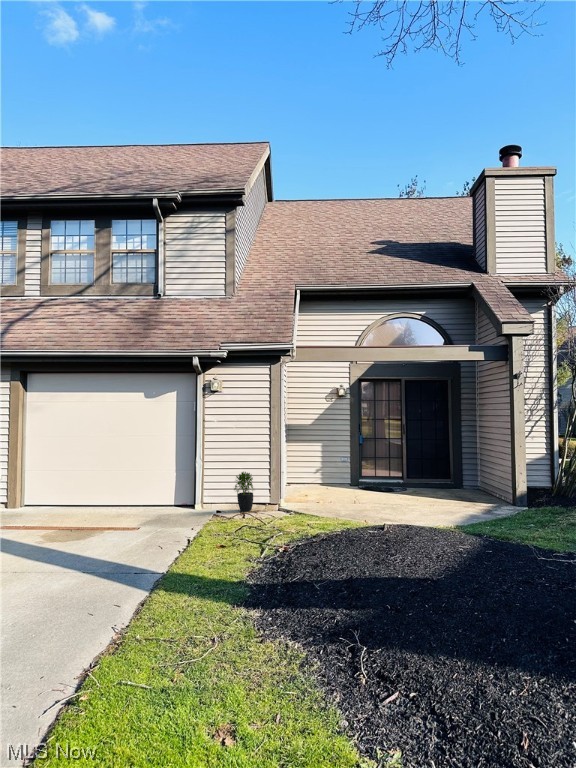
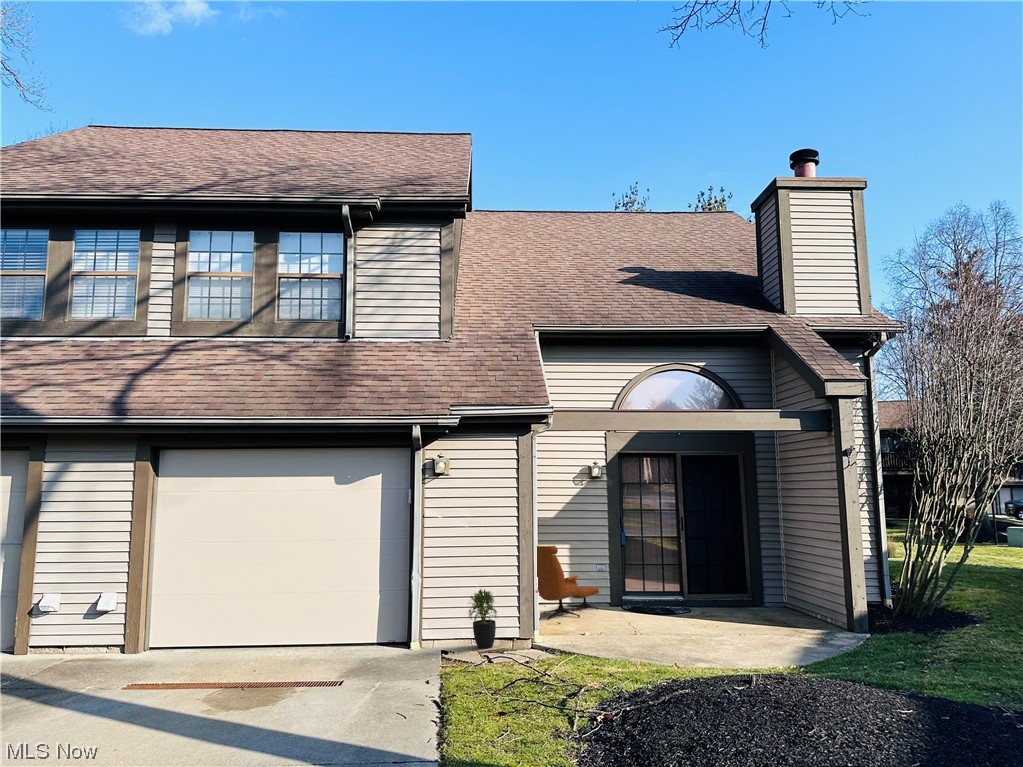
lounge chair: none [290,442,341,493] -> present [537,546,599,619]

